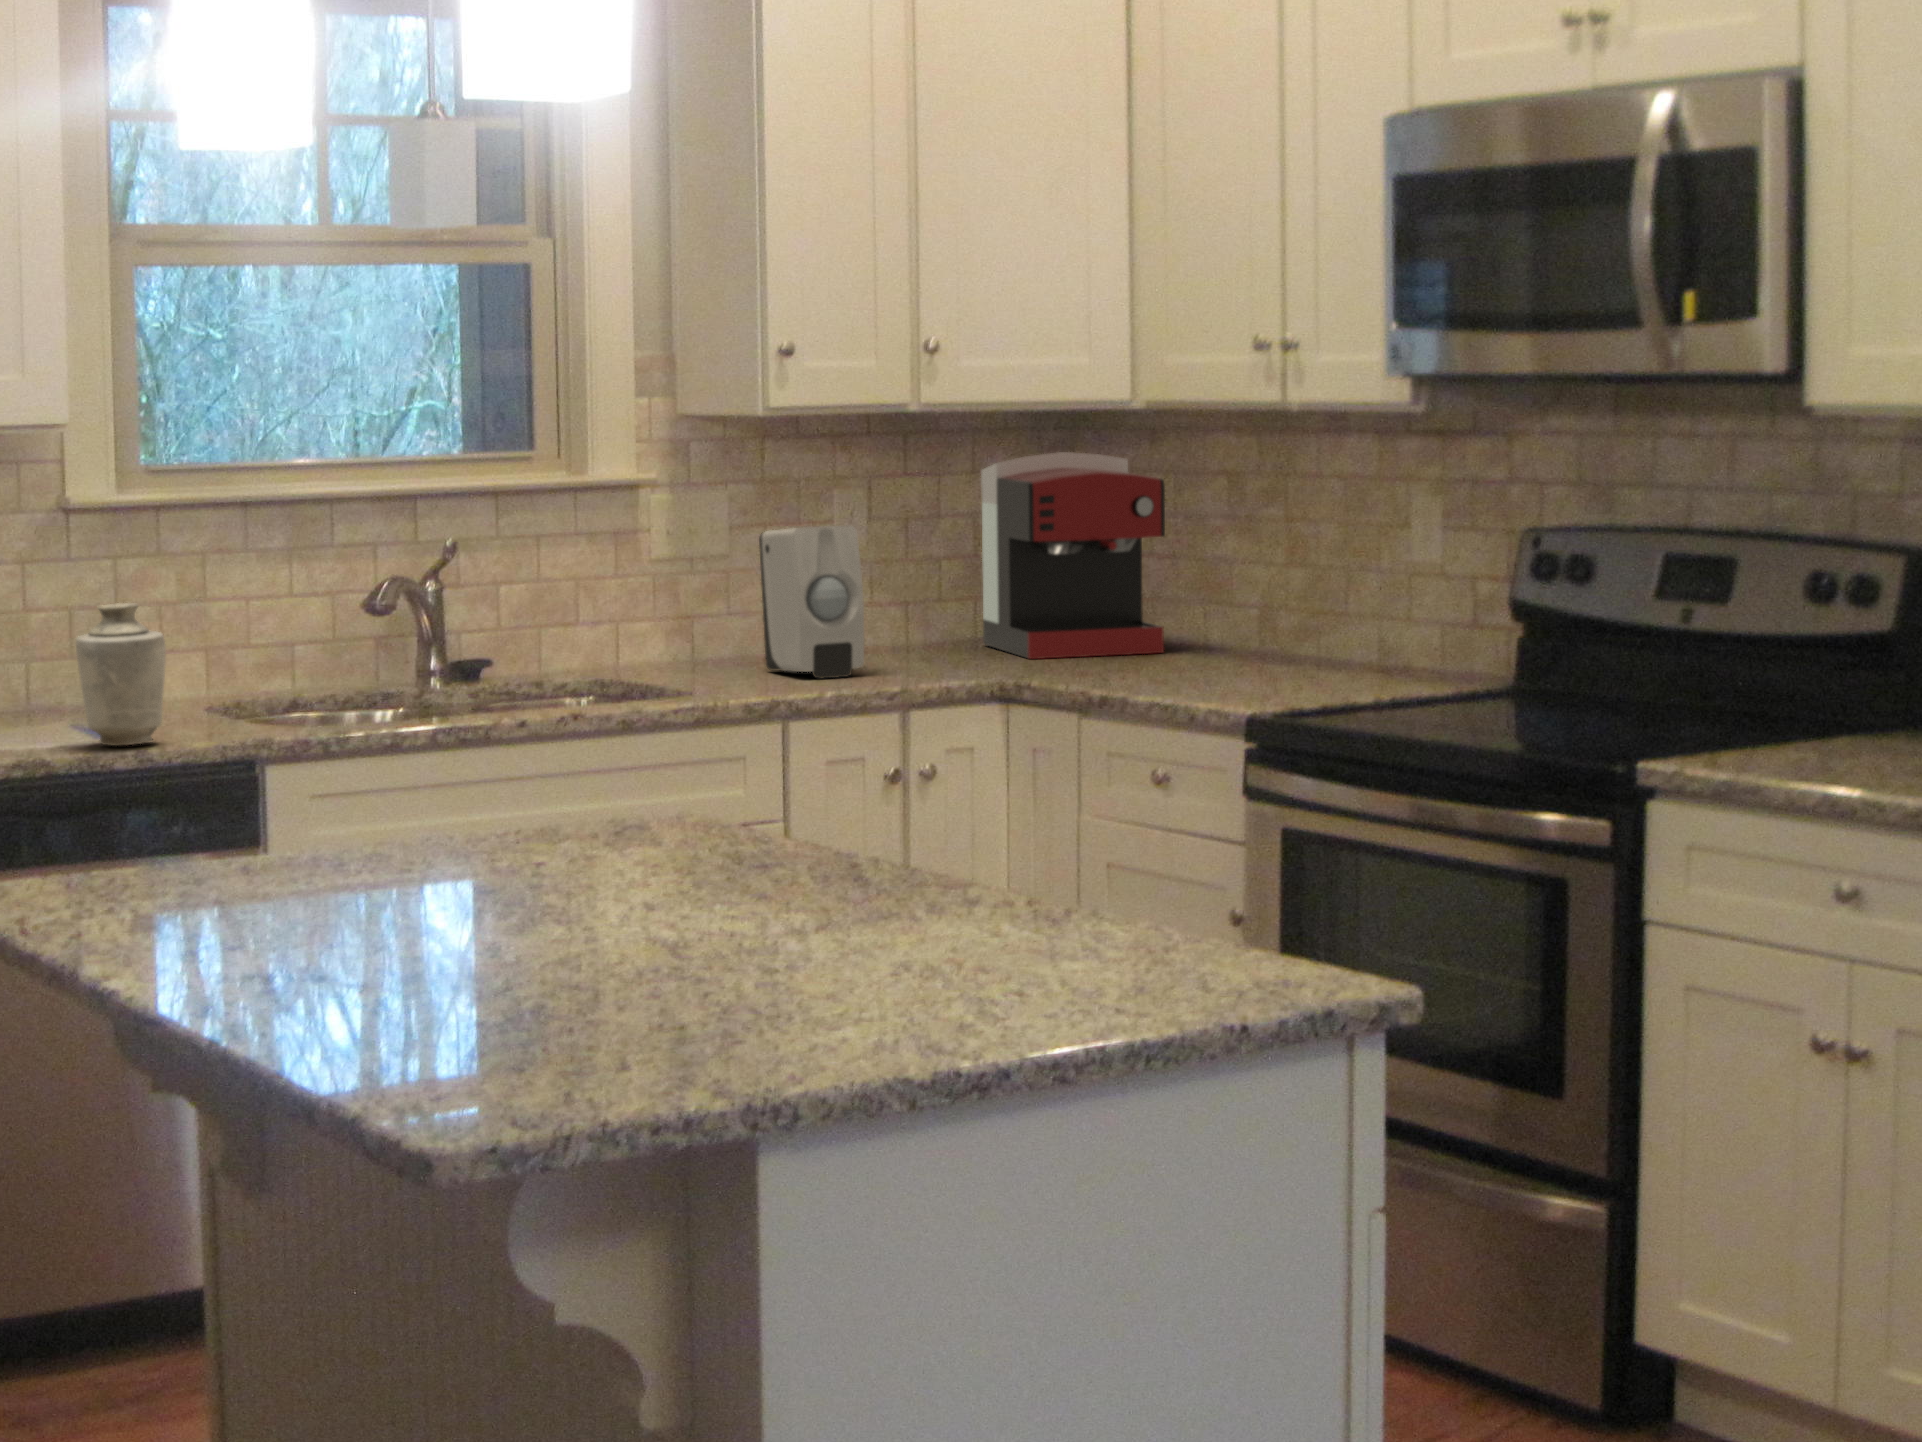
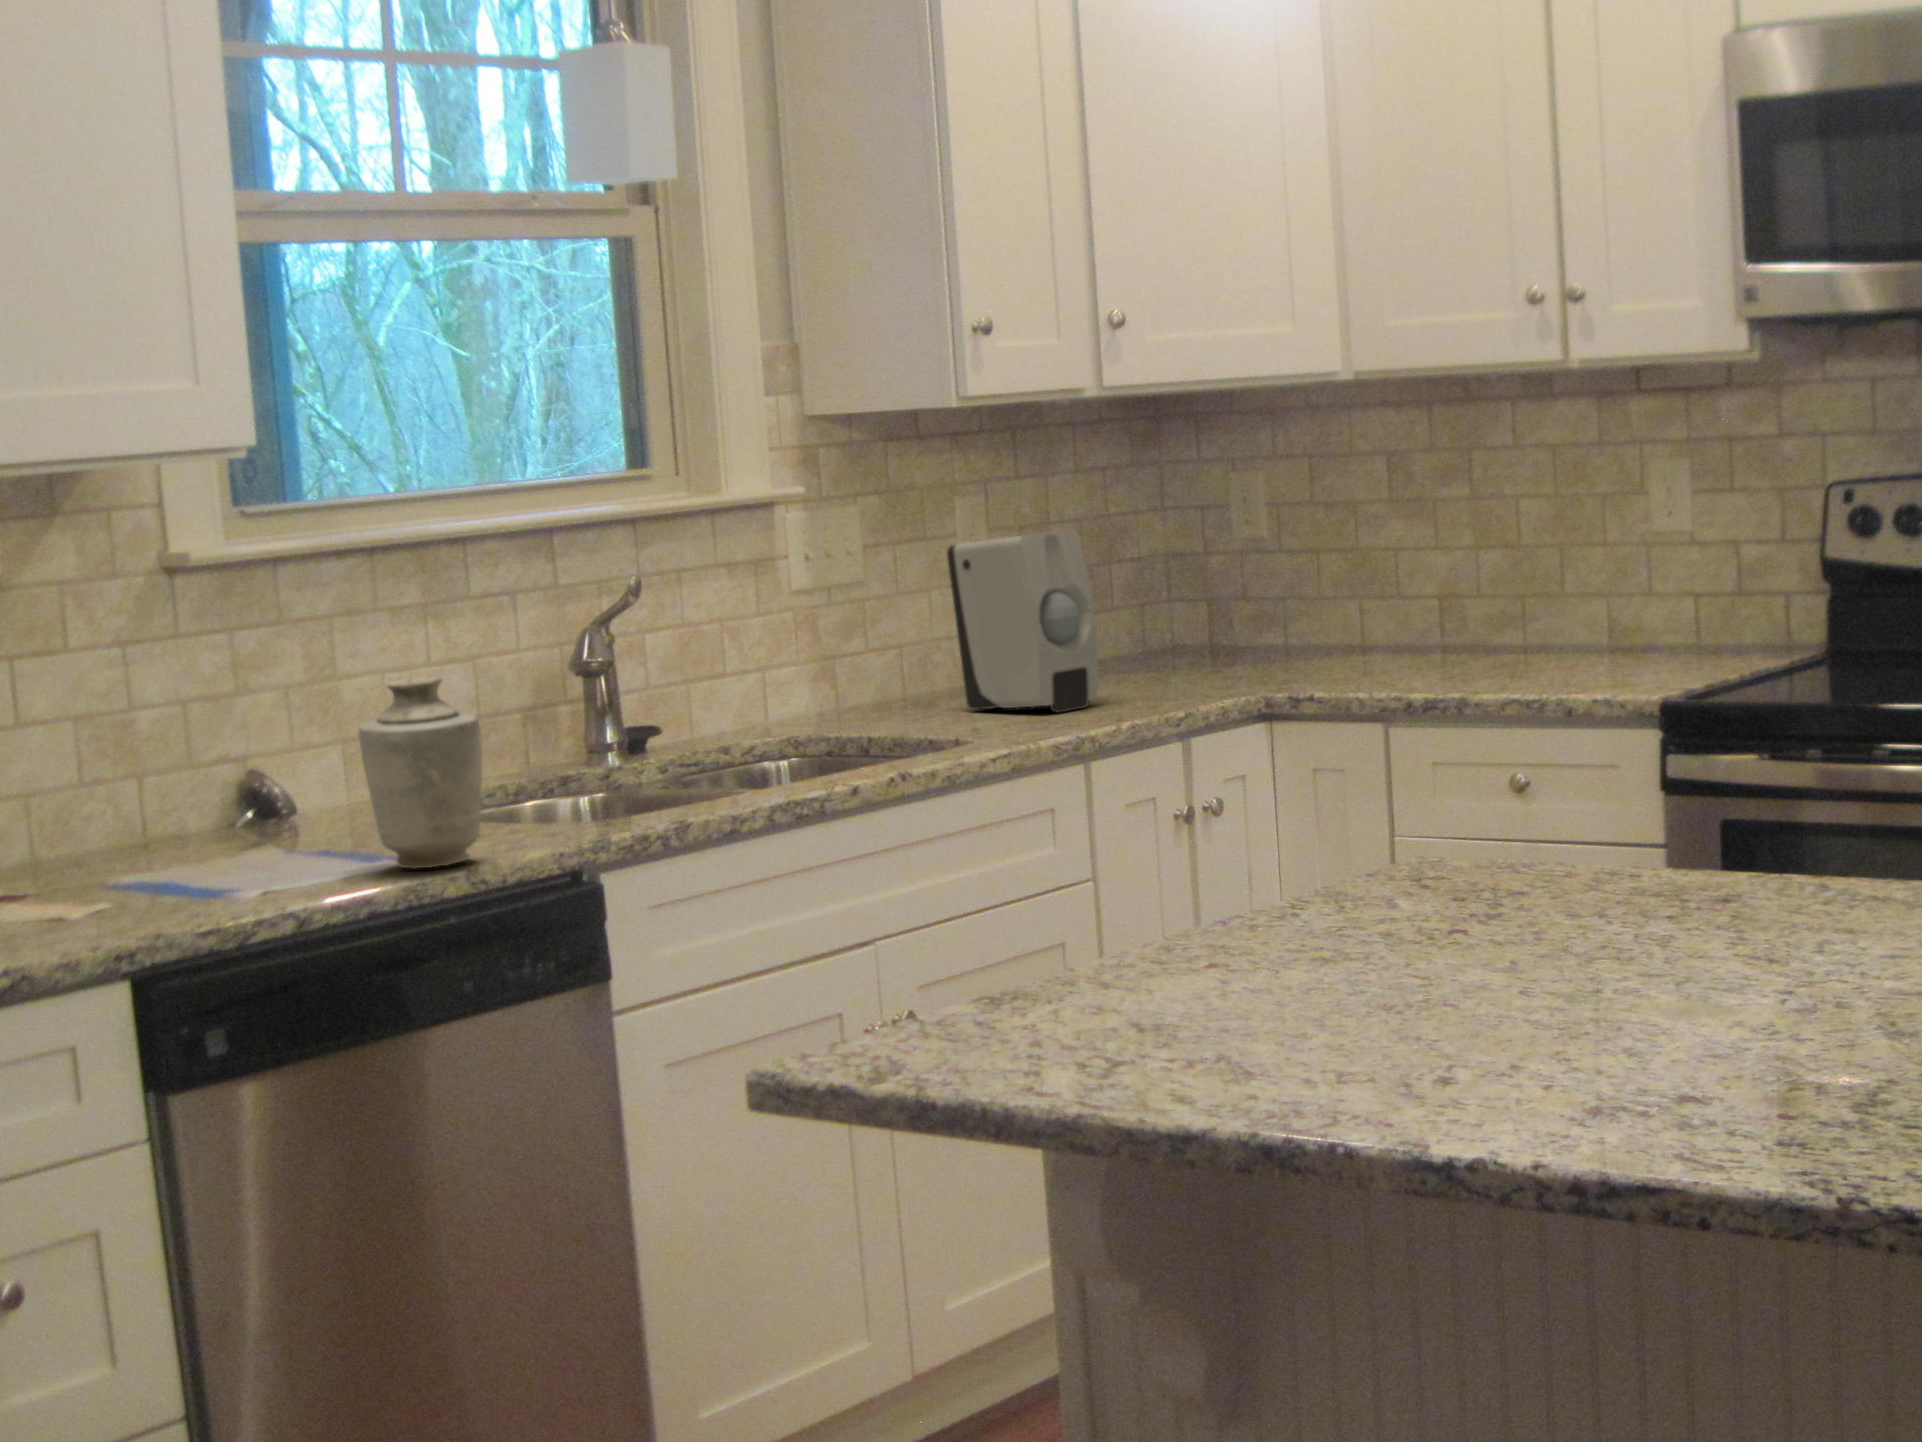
coffee maker: present [981,452,1165,659] -> none [1107,437,1346,673]

